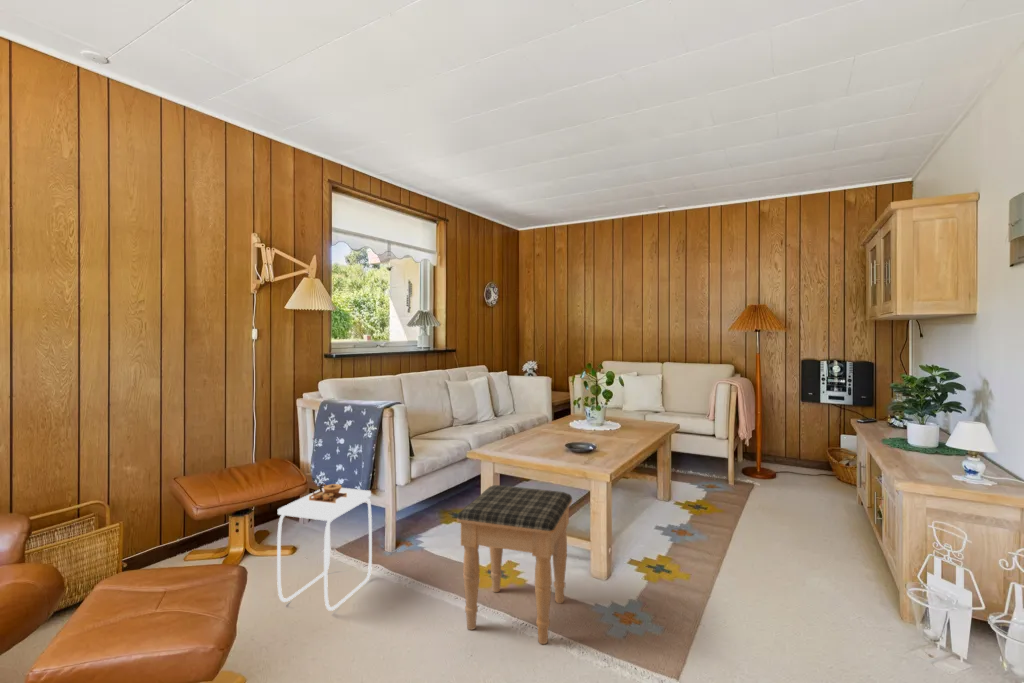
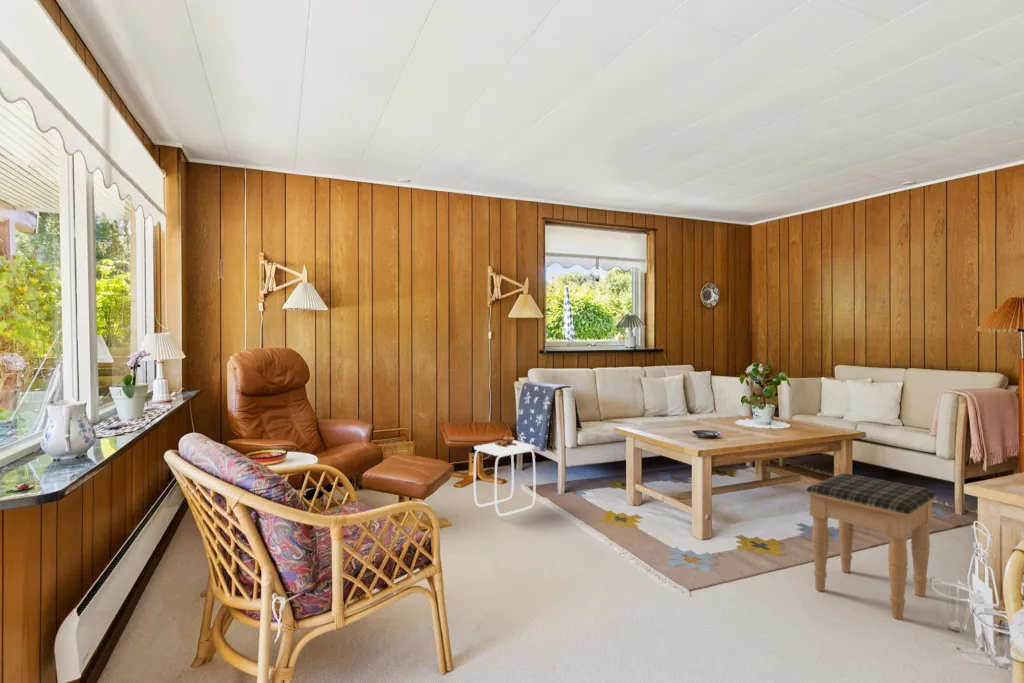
footstool: present [457,485,572,644] -> present [806,473,936,619]

